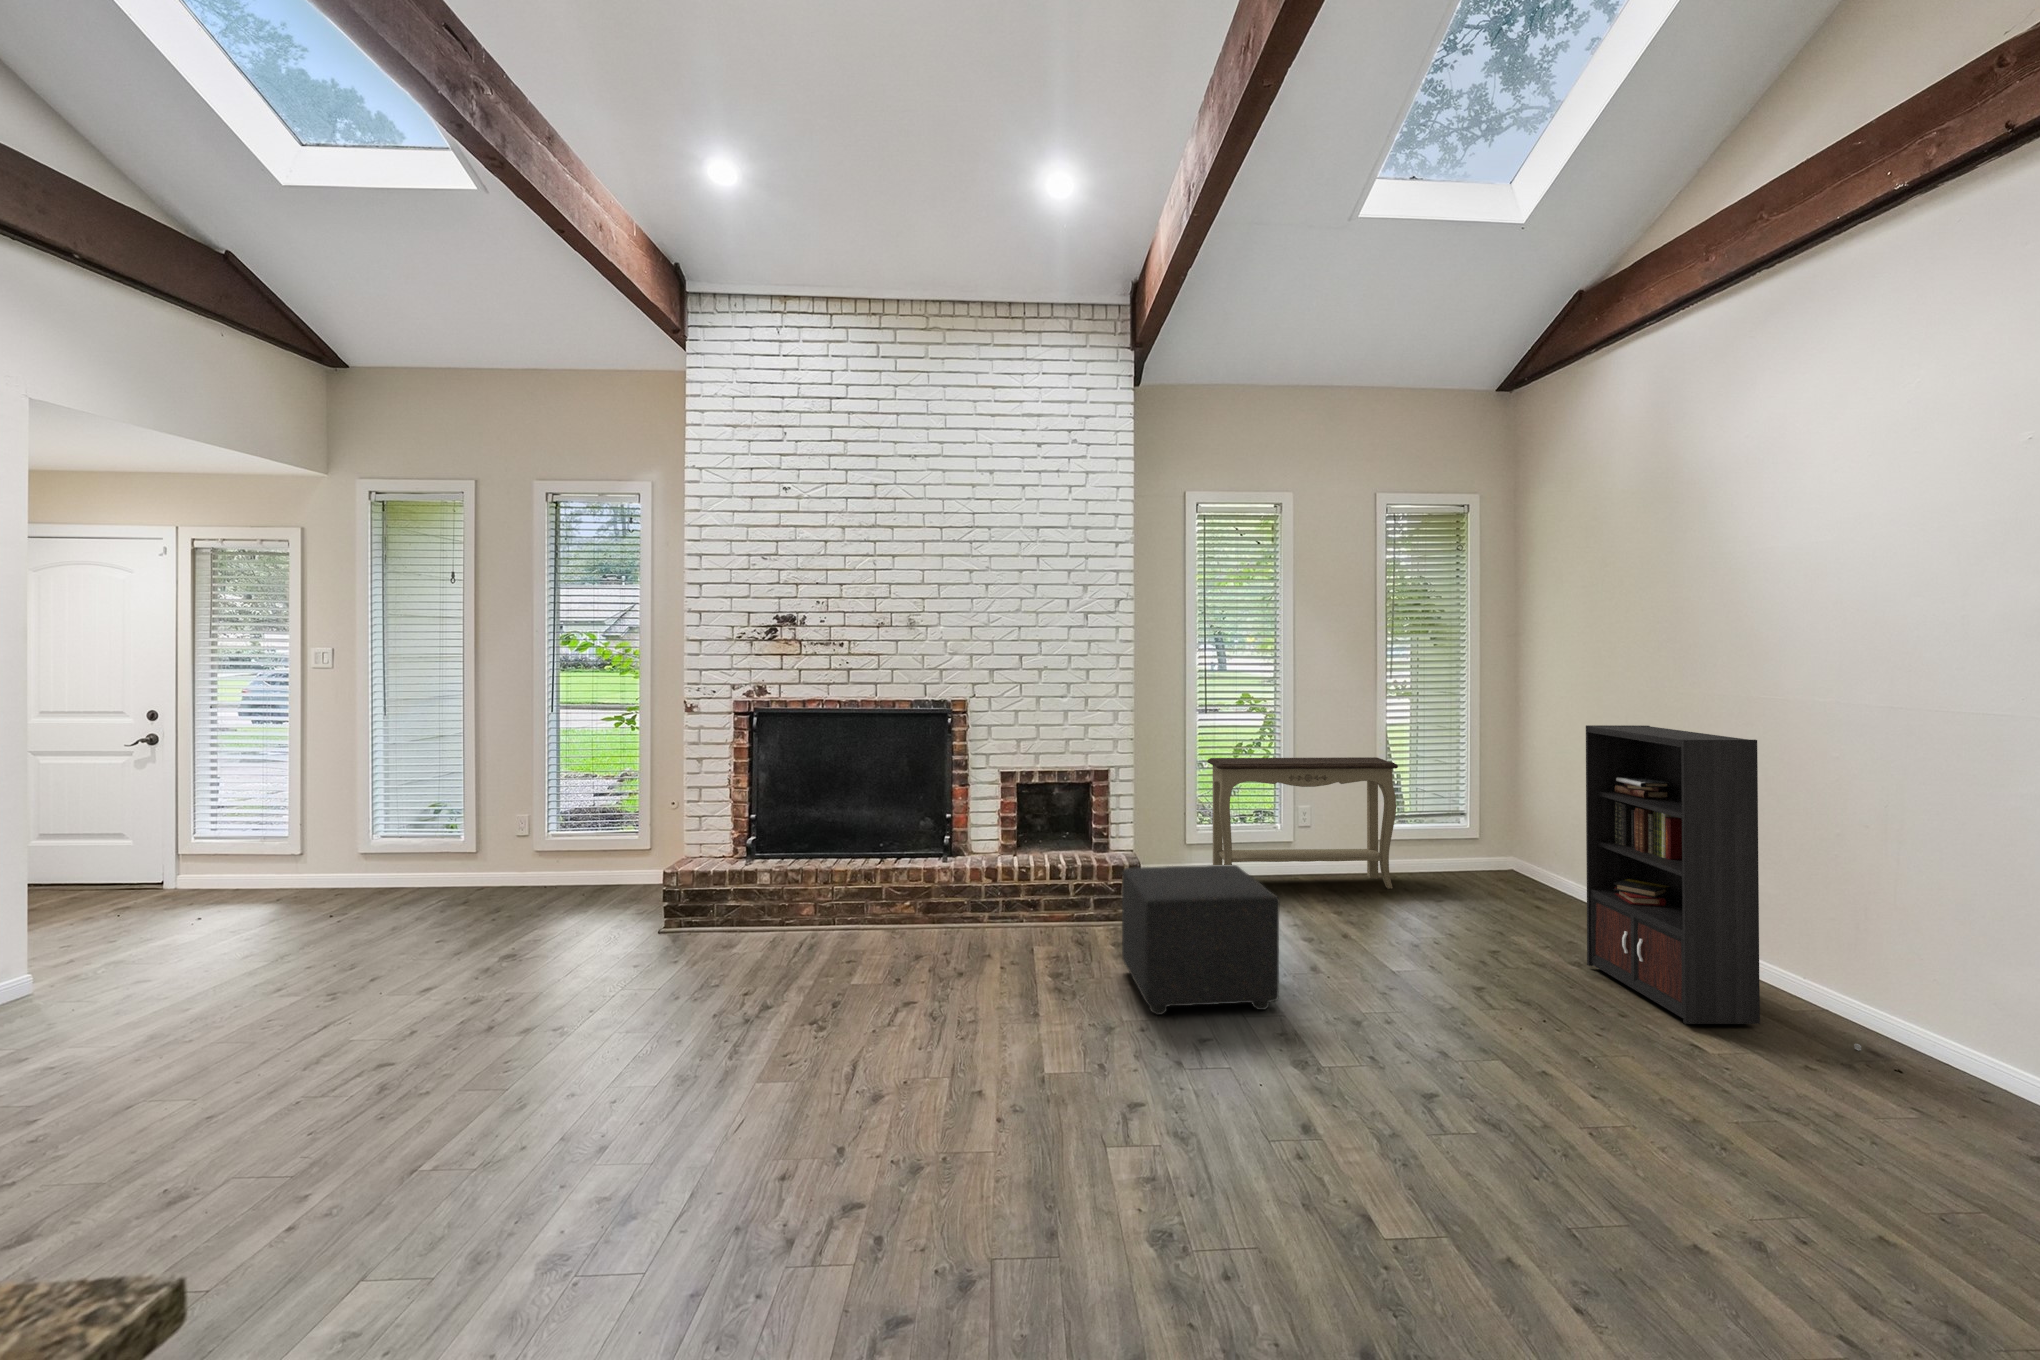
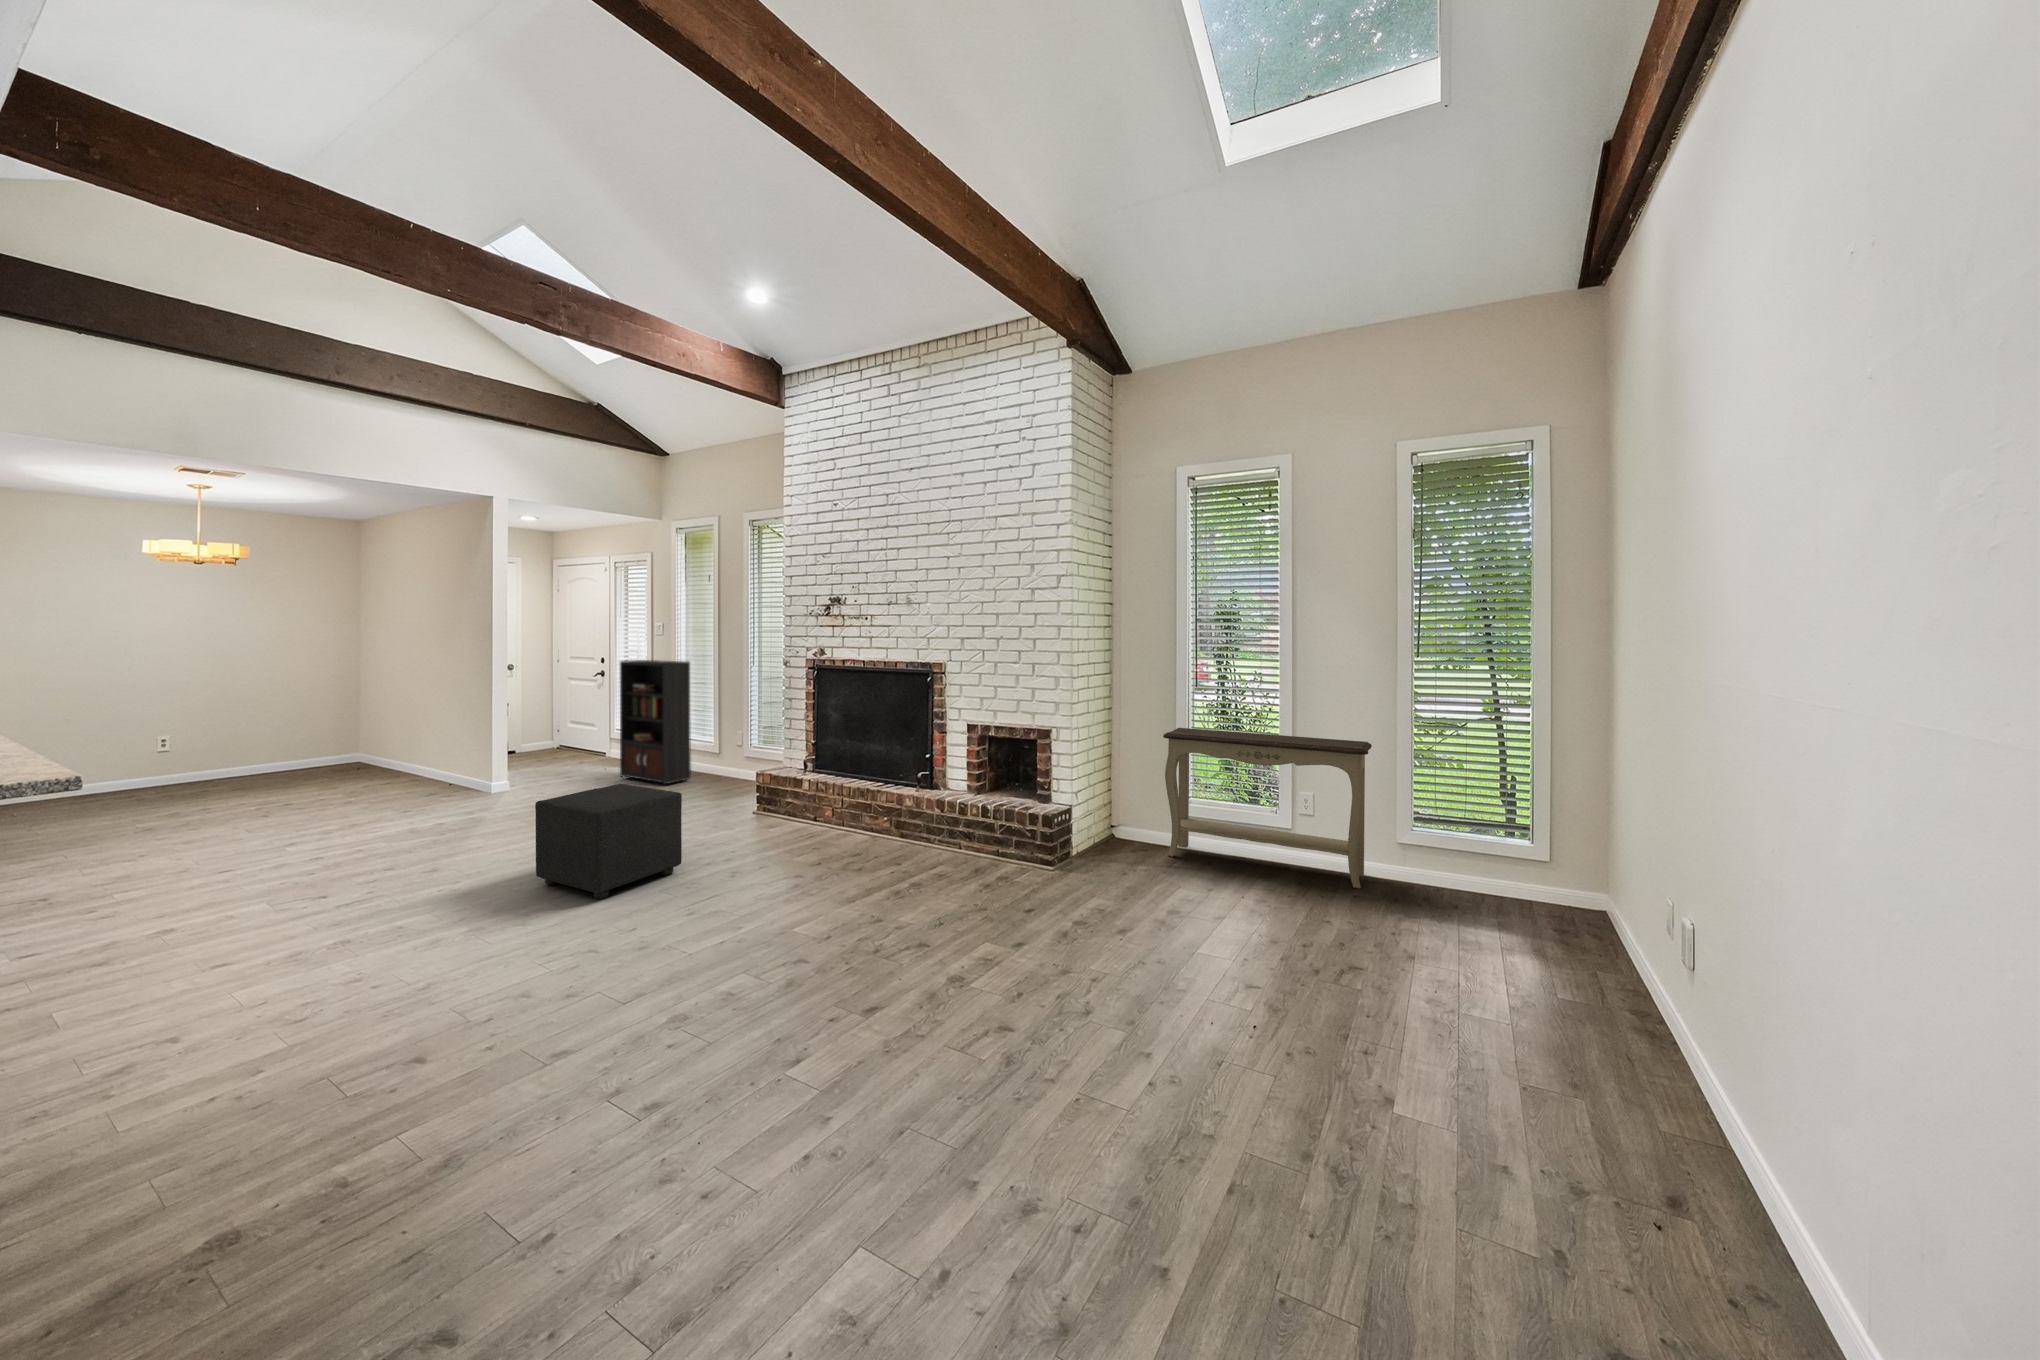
bookcase: present [1586,725,1861,1051] -> present [620,660,691,784]
ottoman: present [1122,865,1280,1015] -> present [535,784,682,899]

